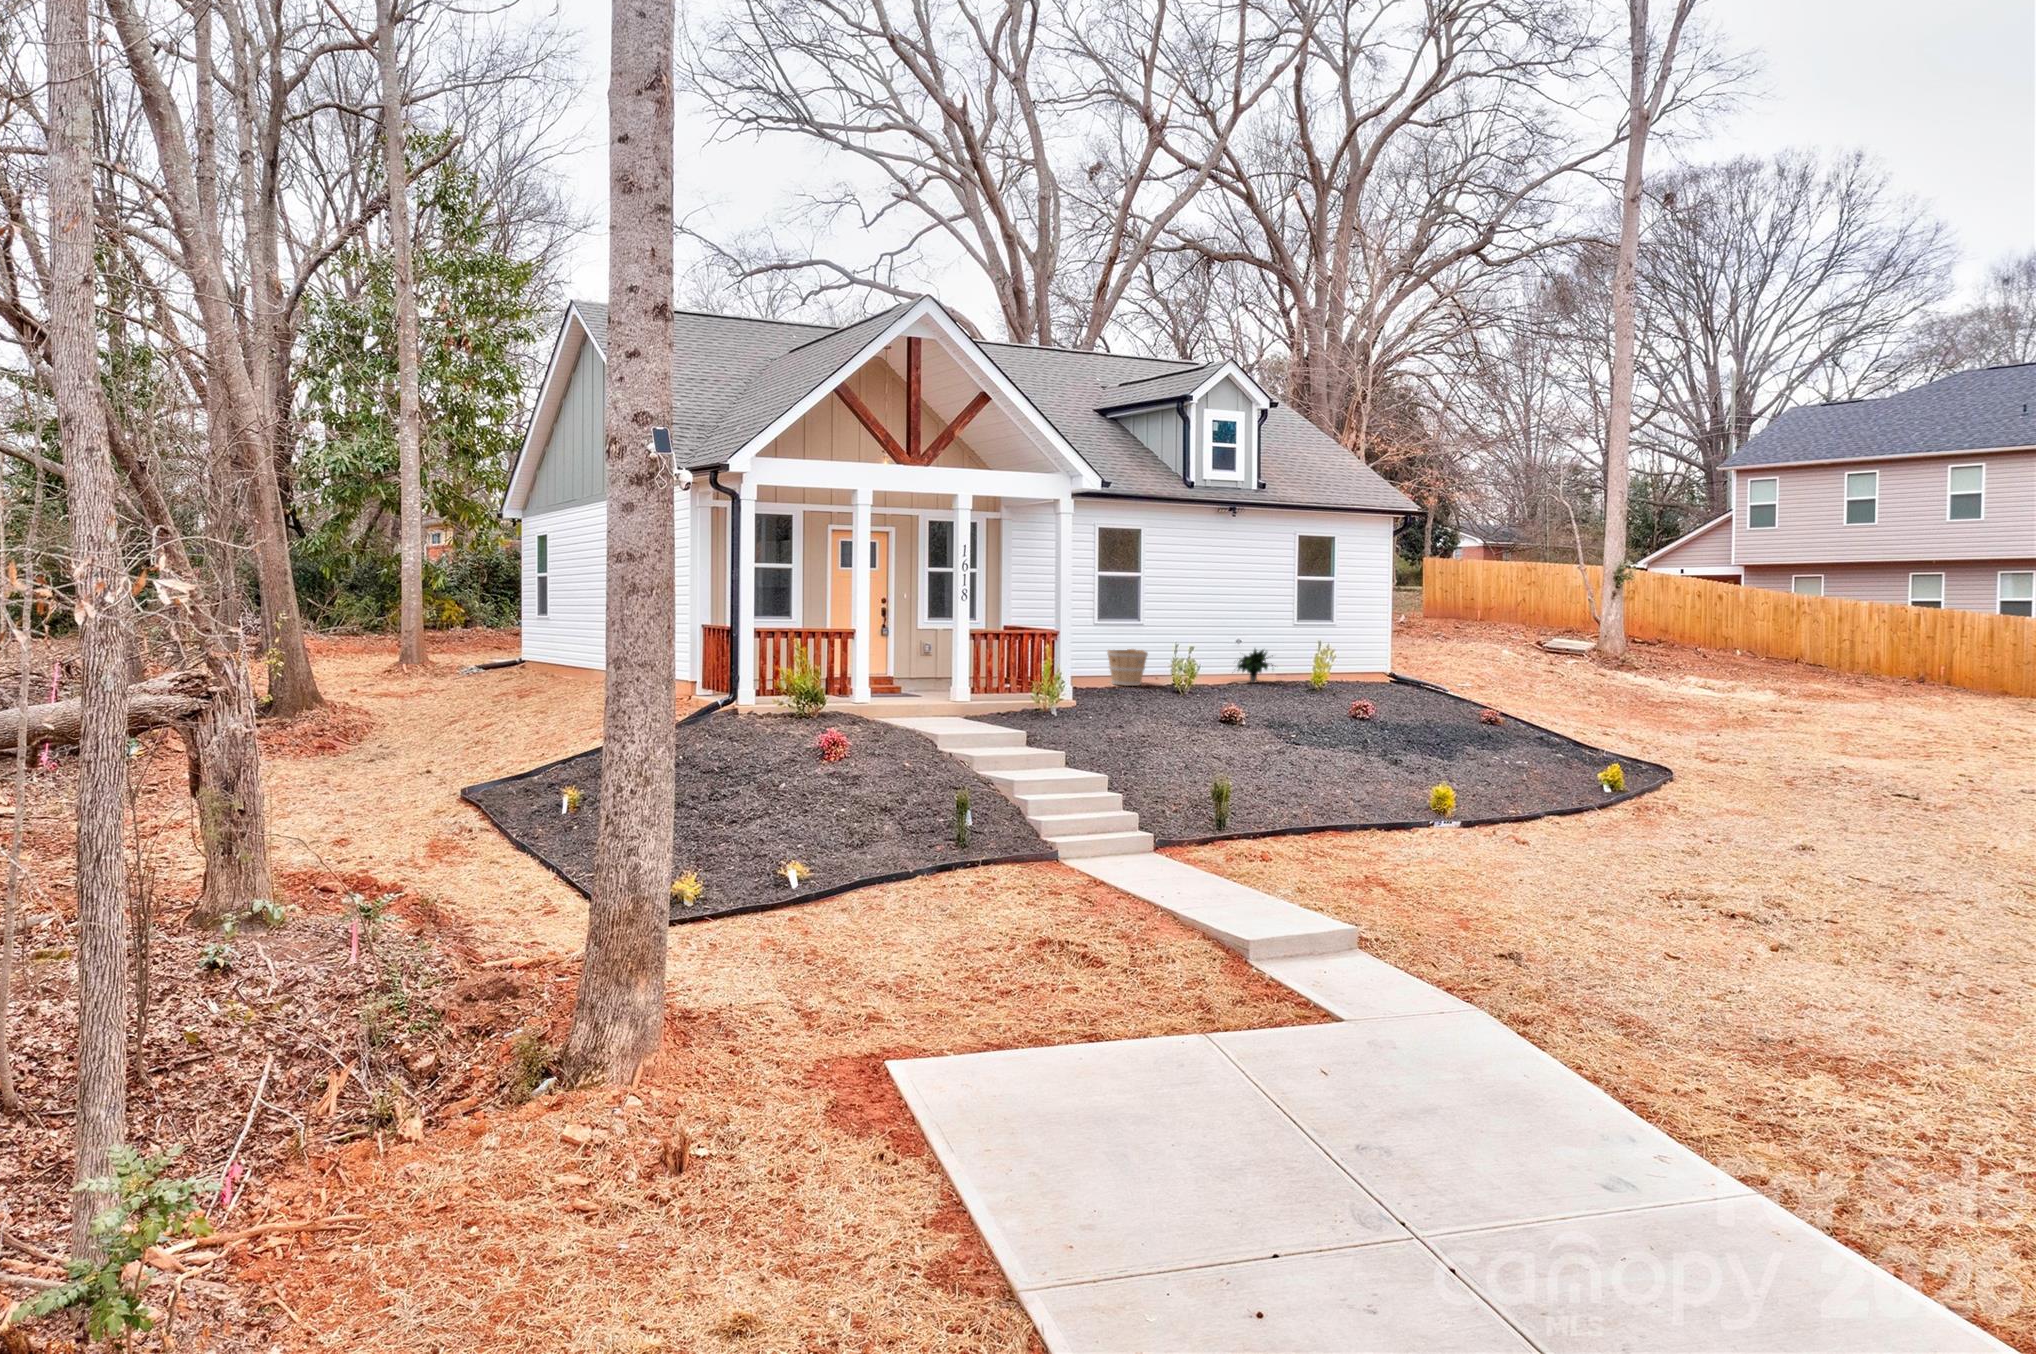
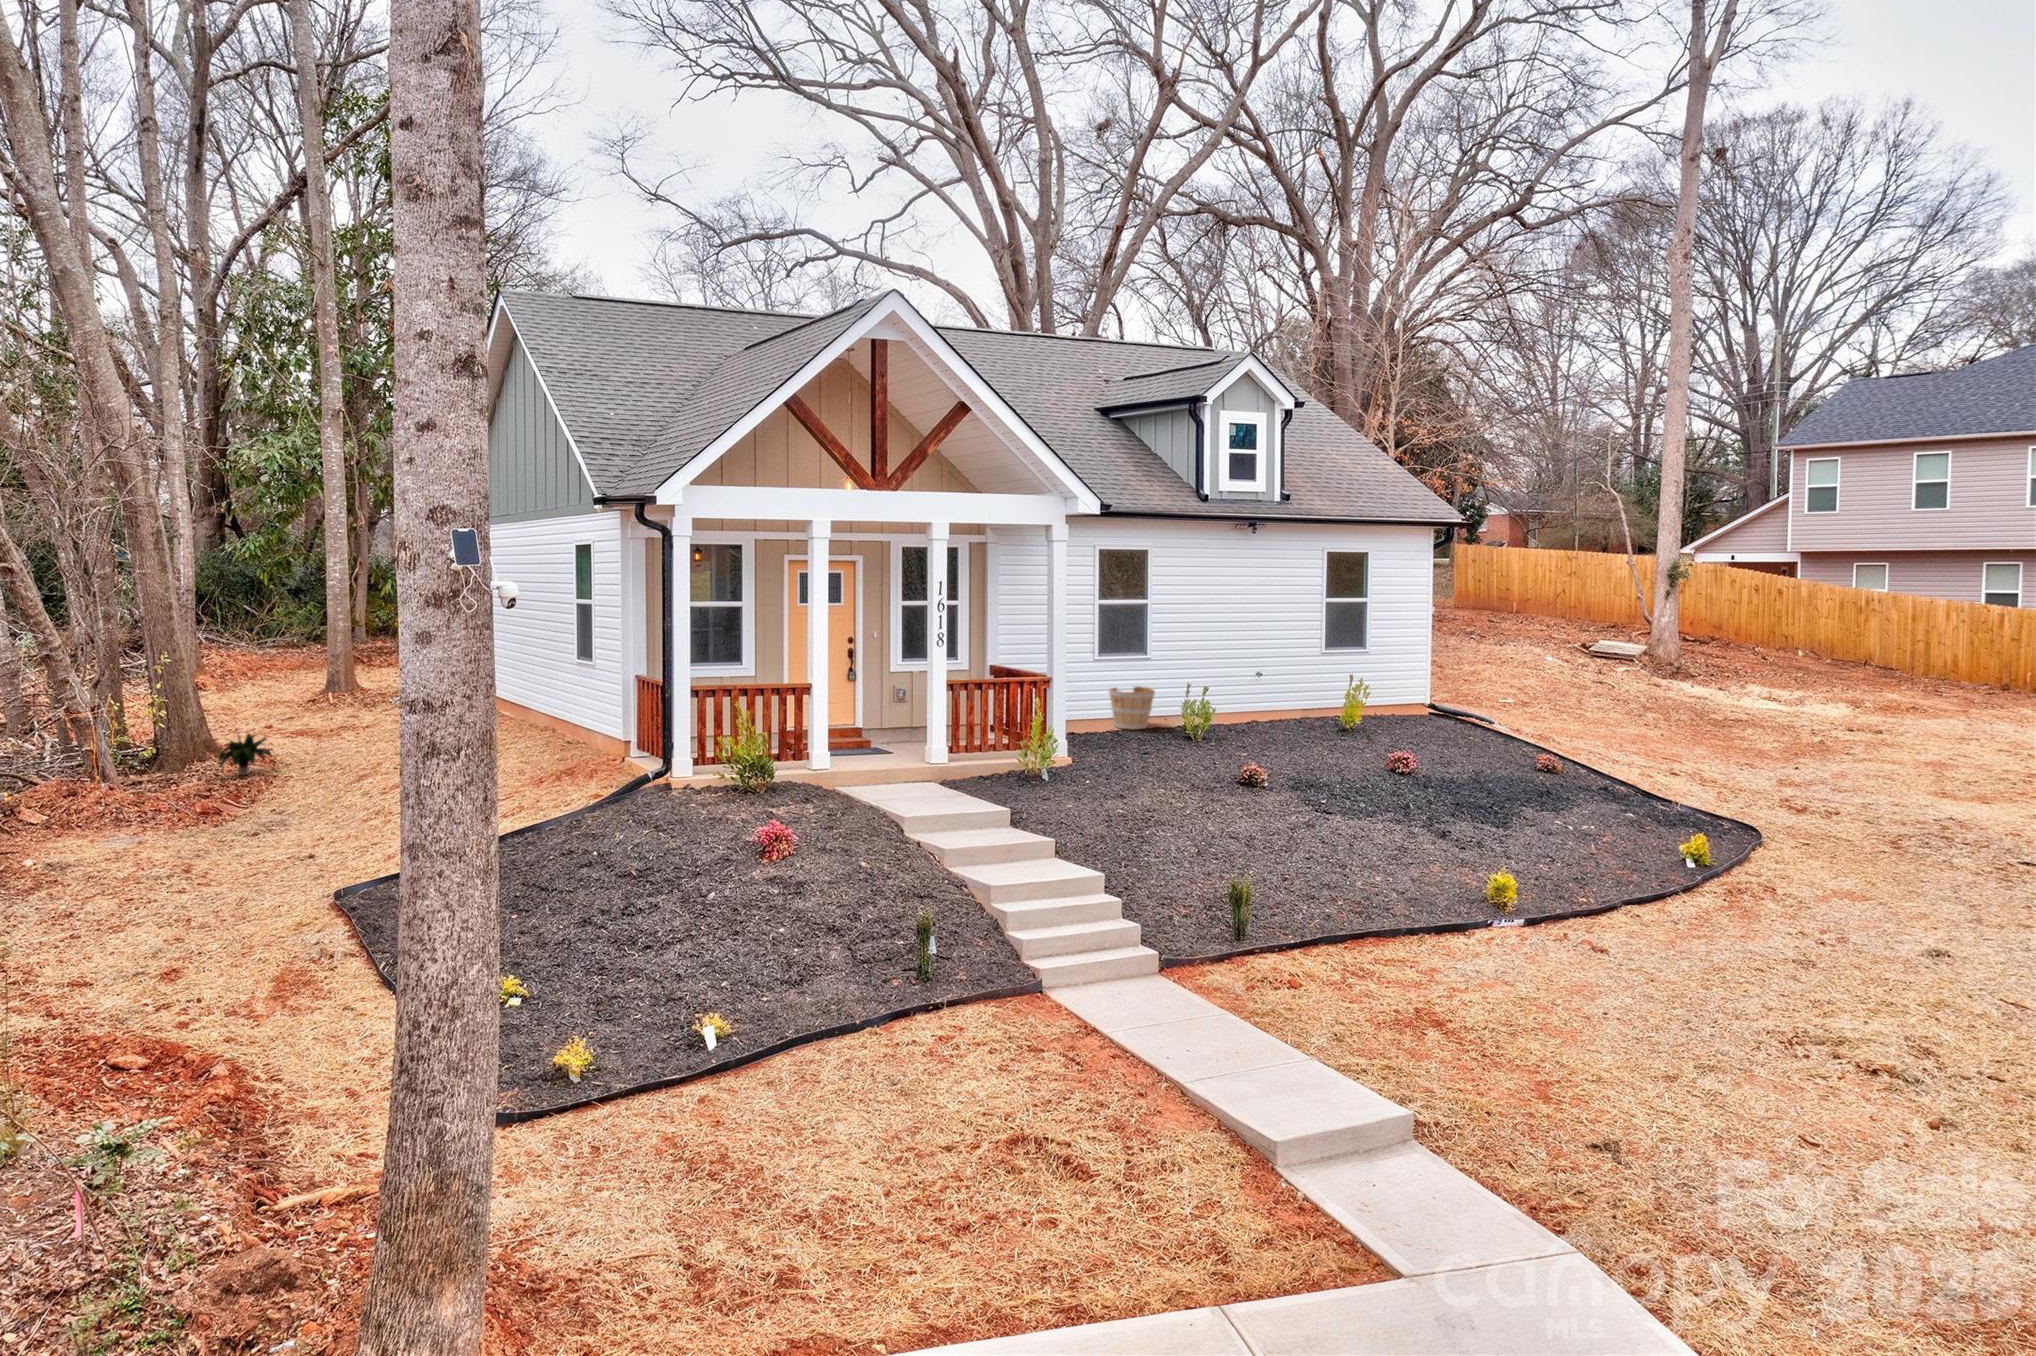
potted plant: present [1238,649,1273,683] -> present [218,734,272,775]

